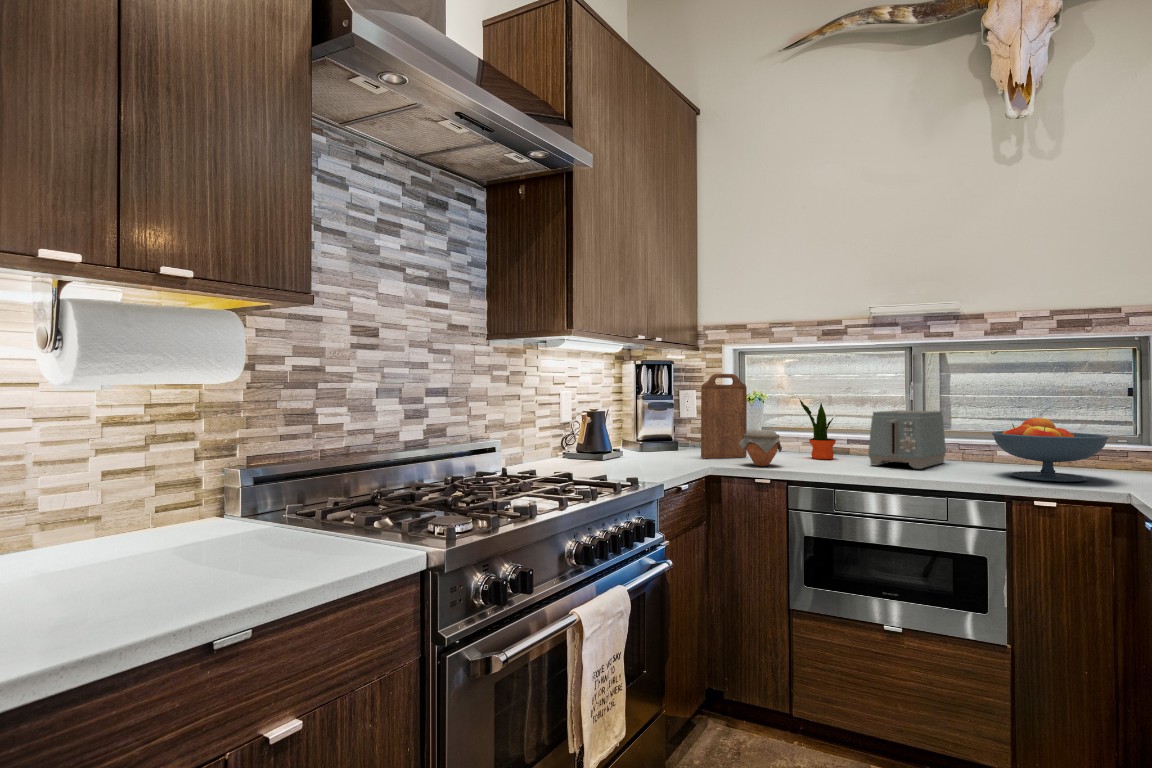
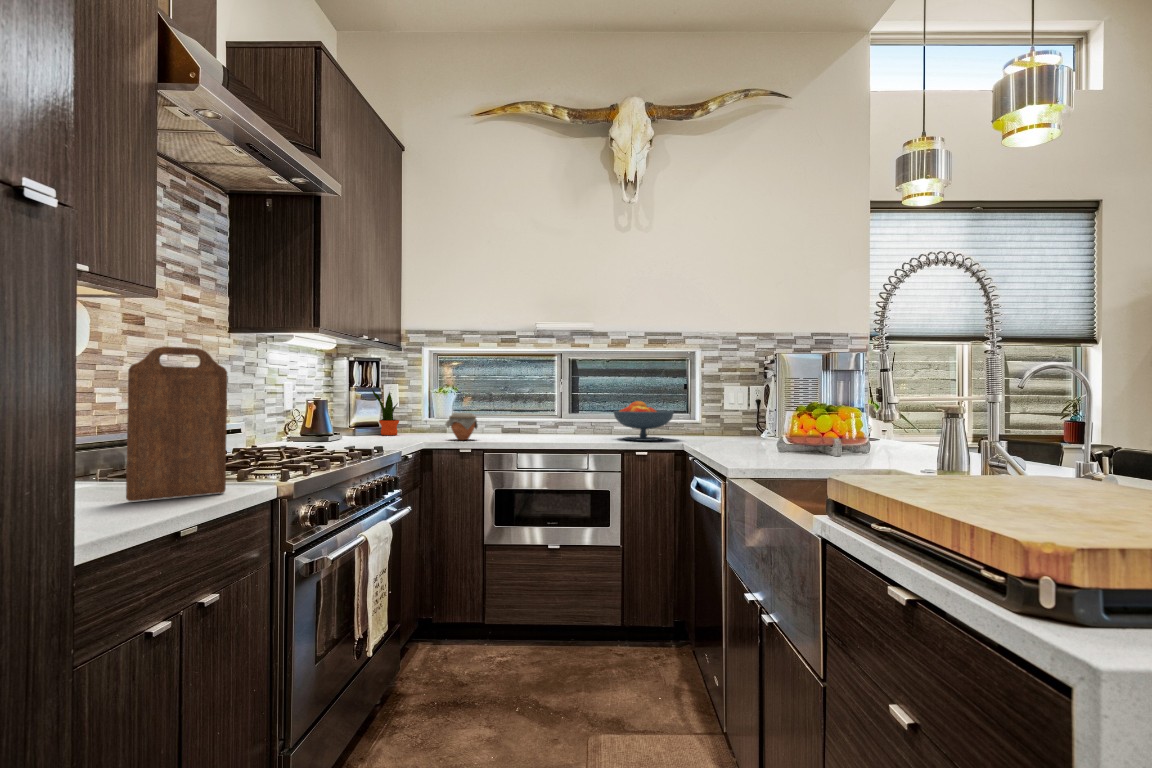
cutting board: present [701,374,747,458] -> present [126,346,227,501]
potted plant: present [800,400,836,459] -> present [372,389,399,435]
toaster: present [868,410,946,469] -> none [536,398,584,438]

